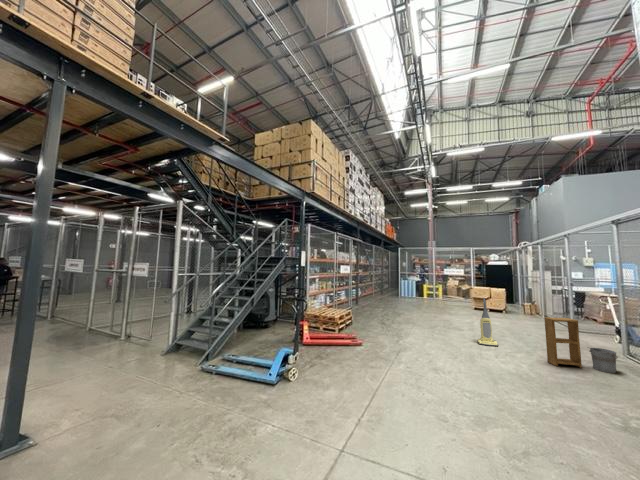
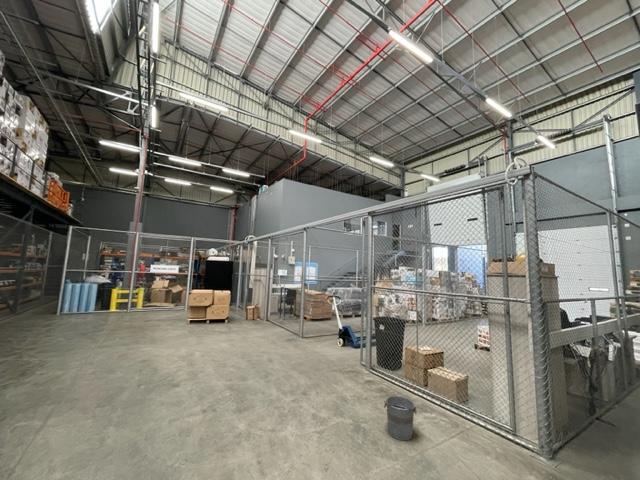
vacuum cleaner: present [478,298,498,346] -> none [217,338,257,451]
shelving unit: present [544,317,582,368] -> none [347,361,387,468]

